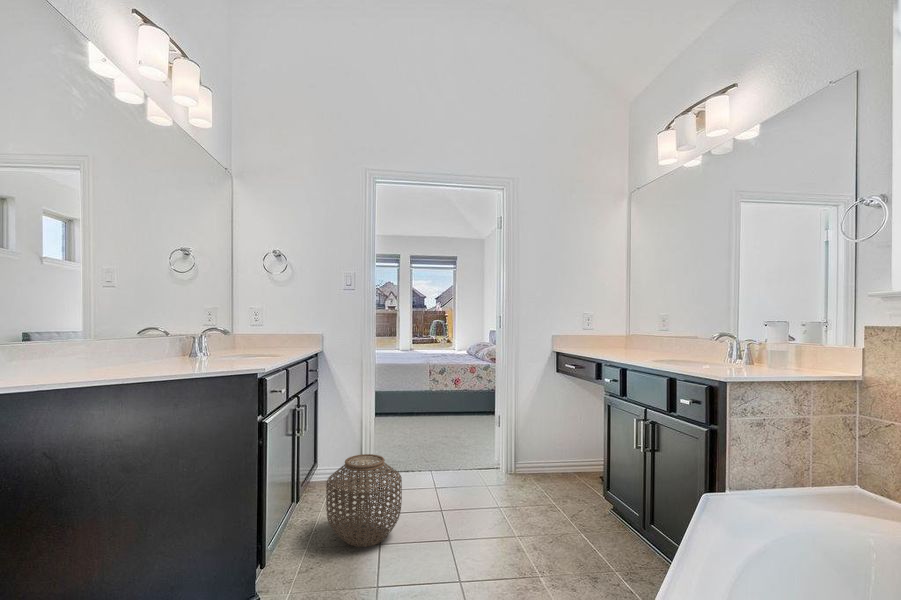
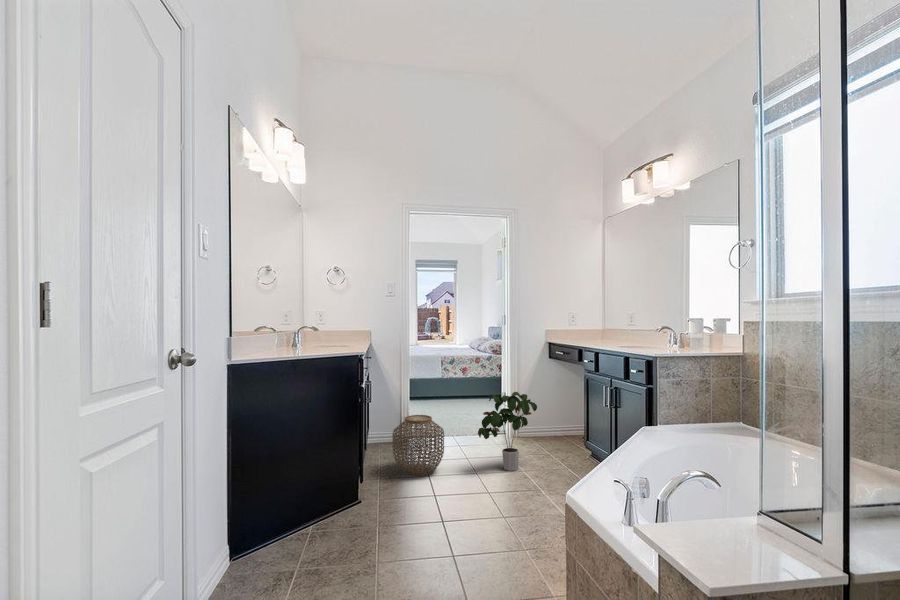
potted plant: none [449,423,538,539] -> present [478,392,537,471]

